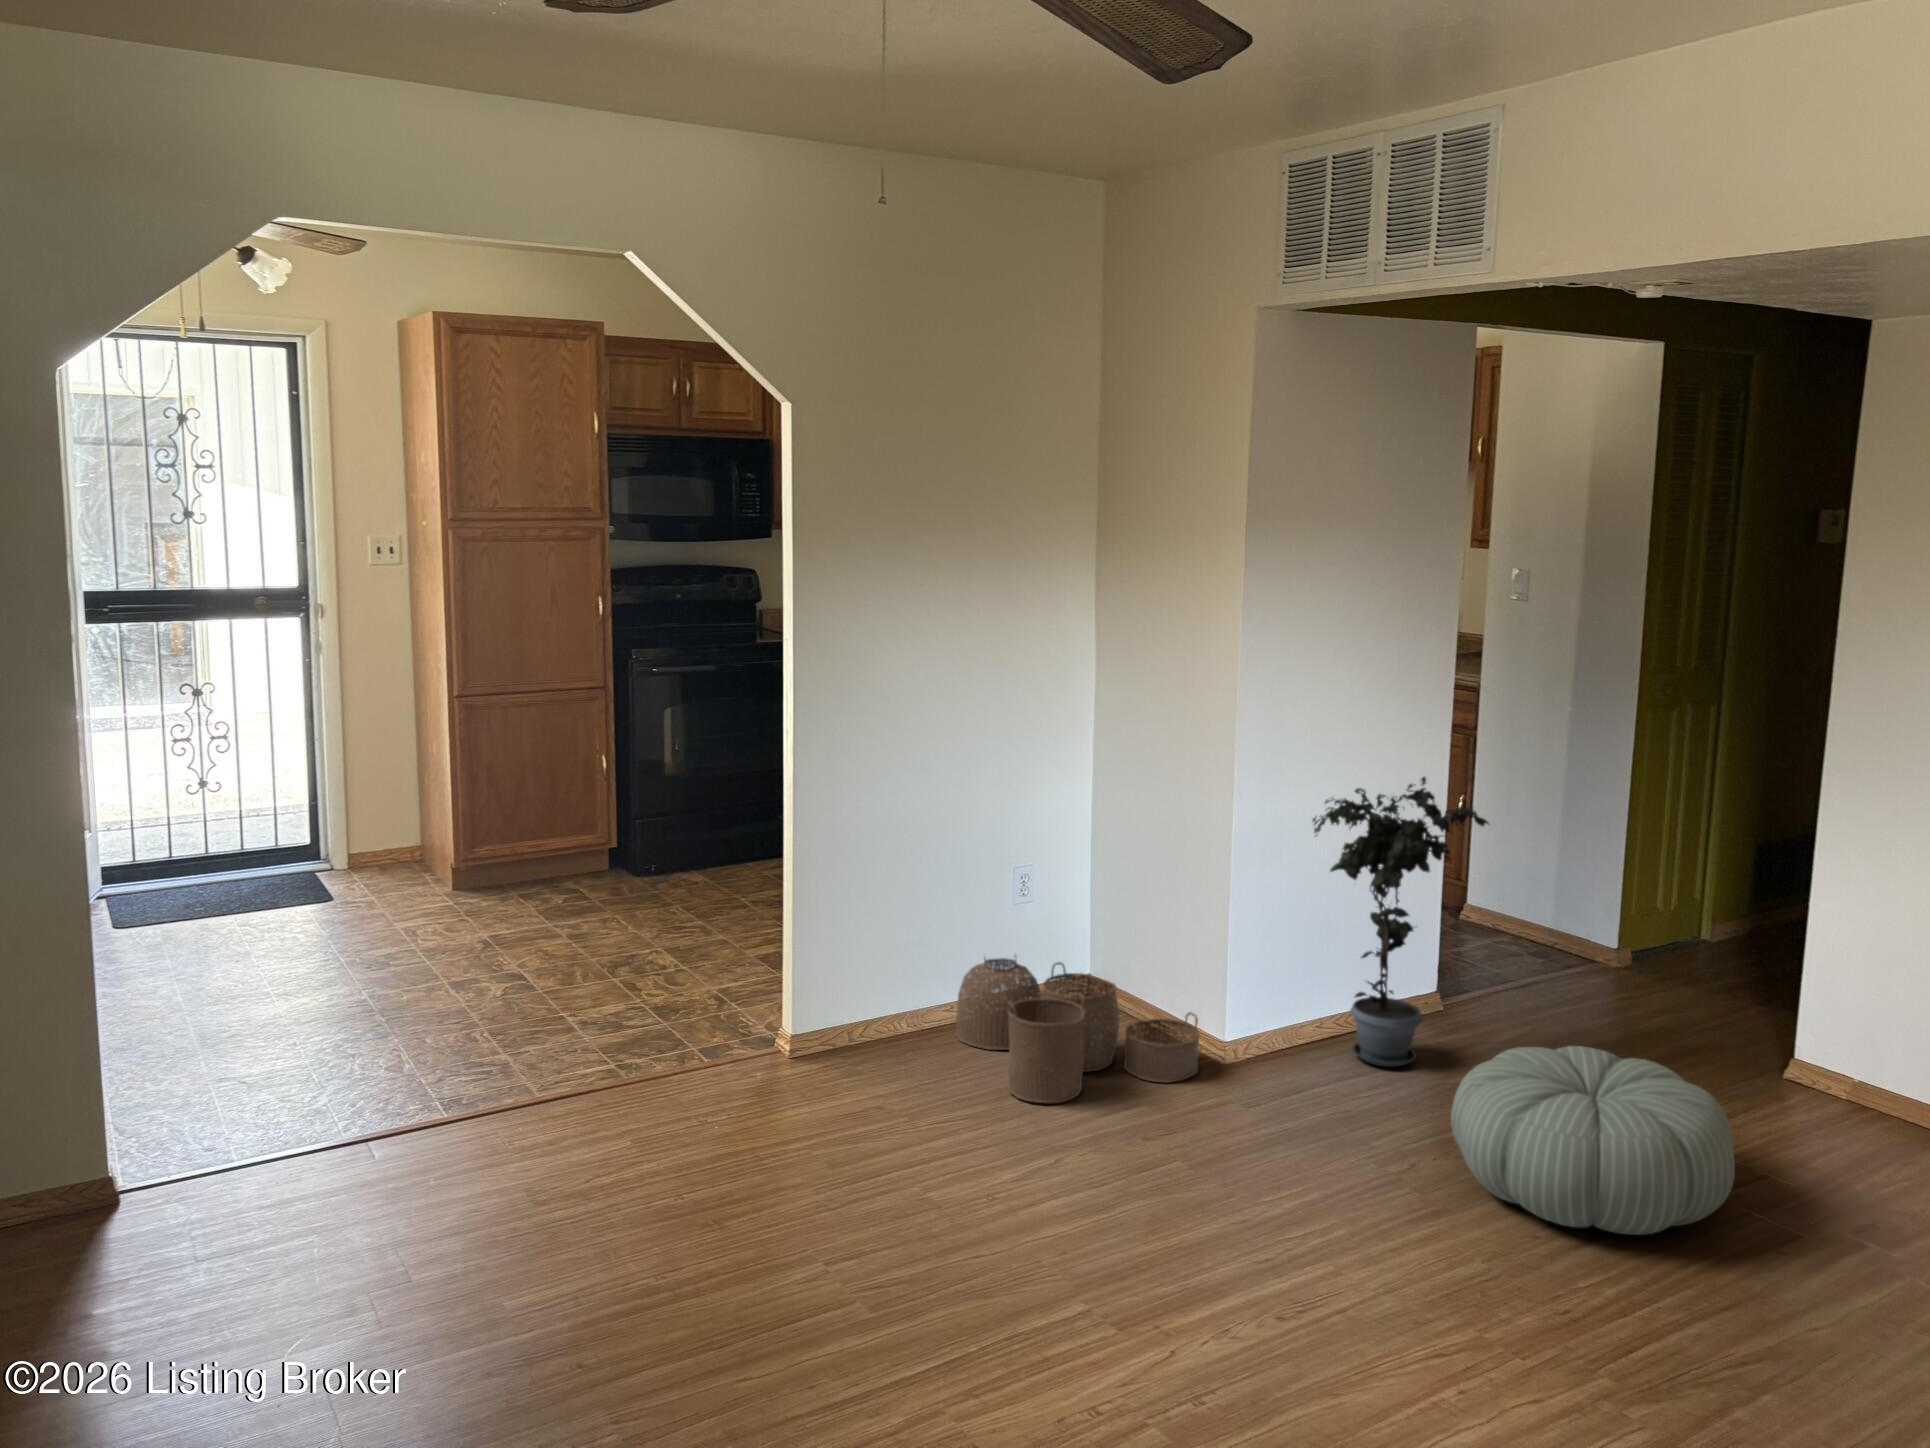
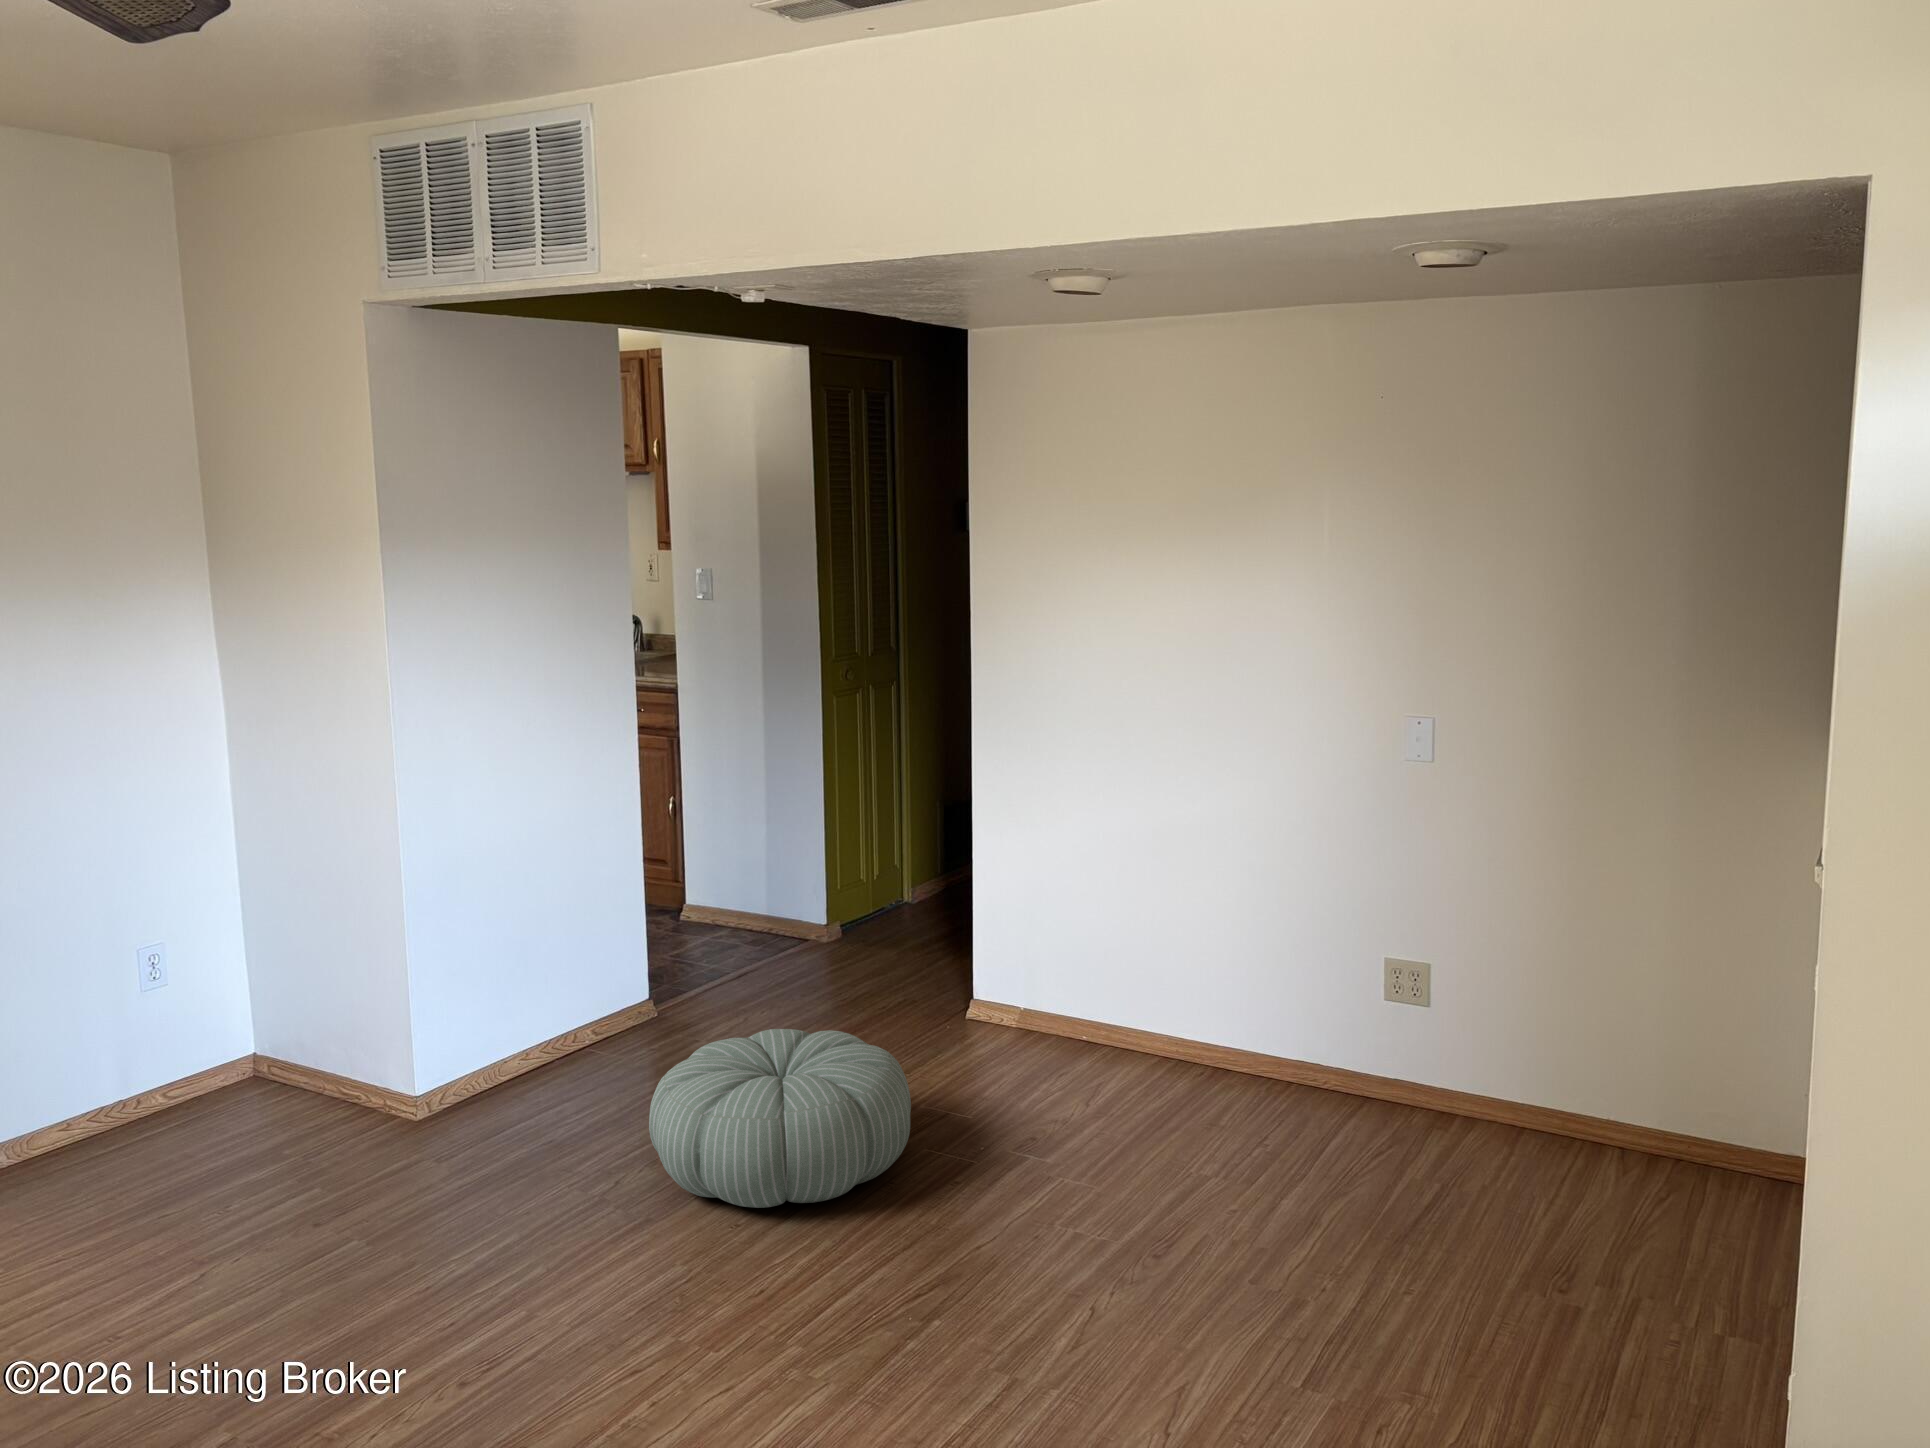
potted plant: present [1313,777,1488,1067] -> none [485,785,676,1088]
woven basket: present [956,955,1199,1103] -> none [78,1047,386,1213]

